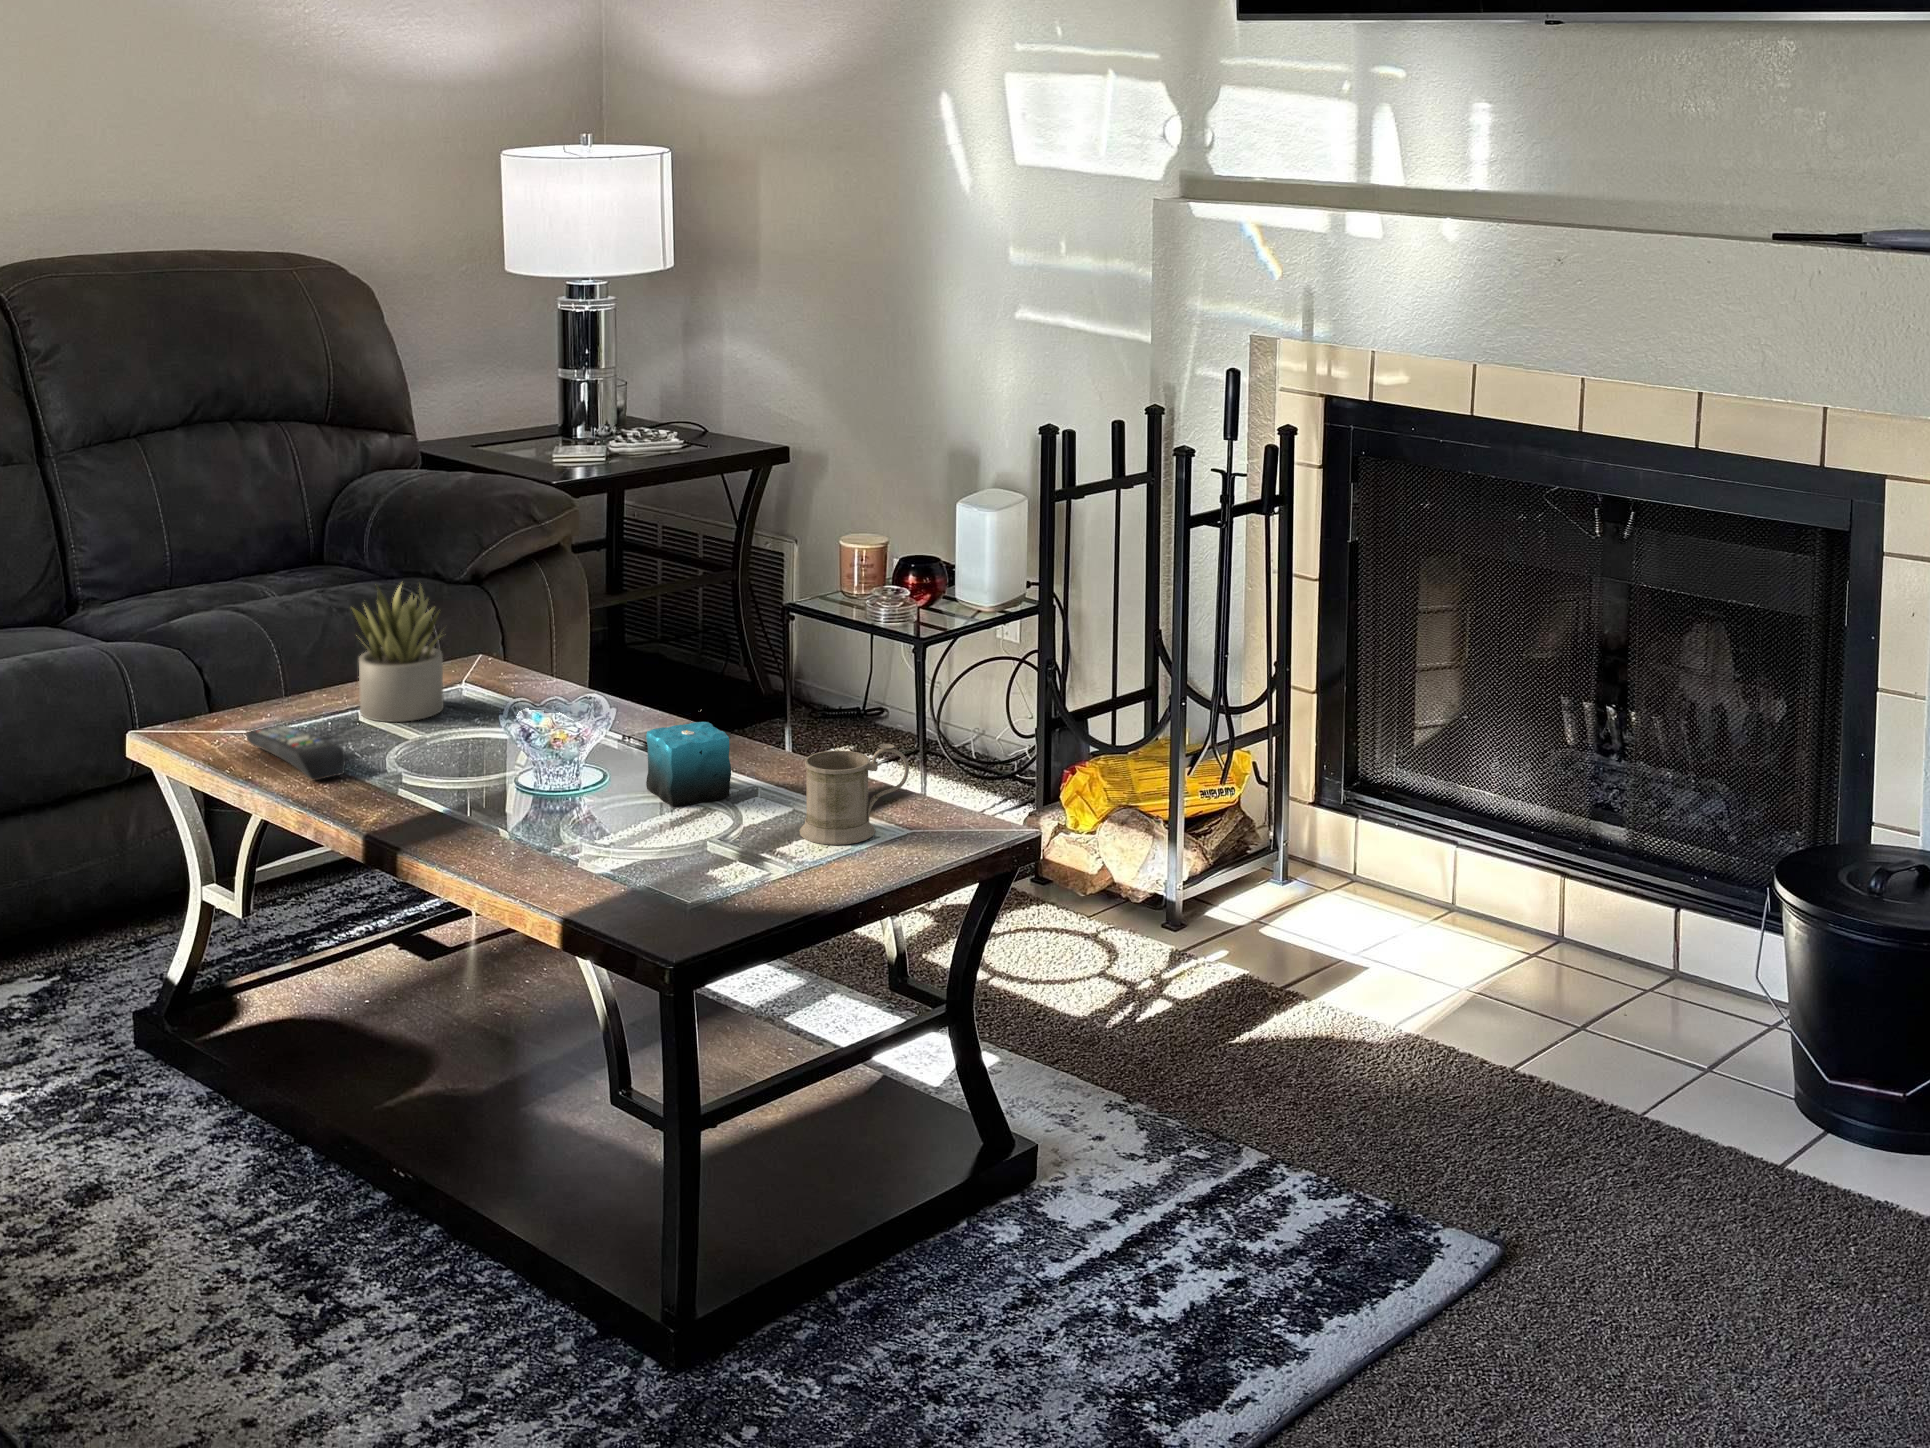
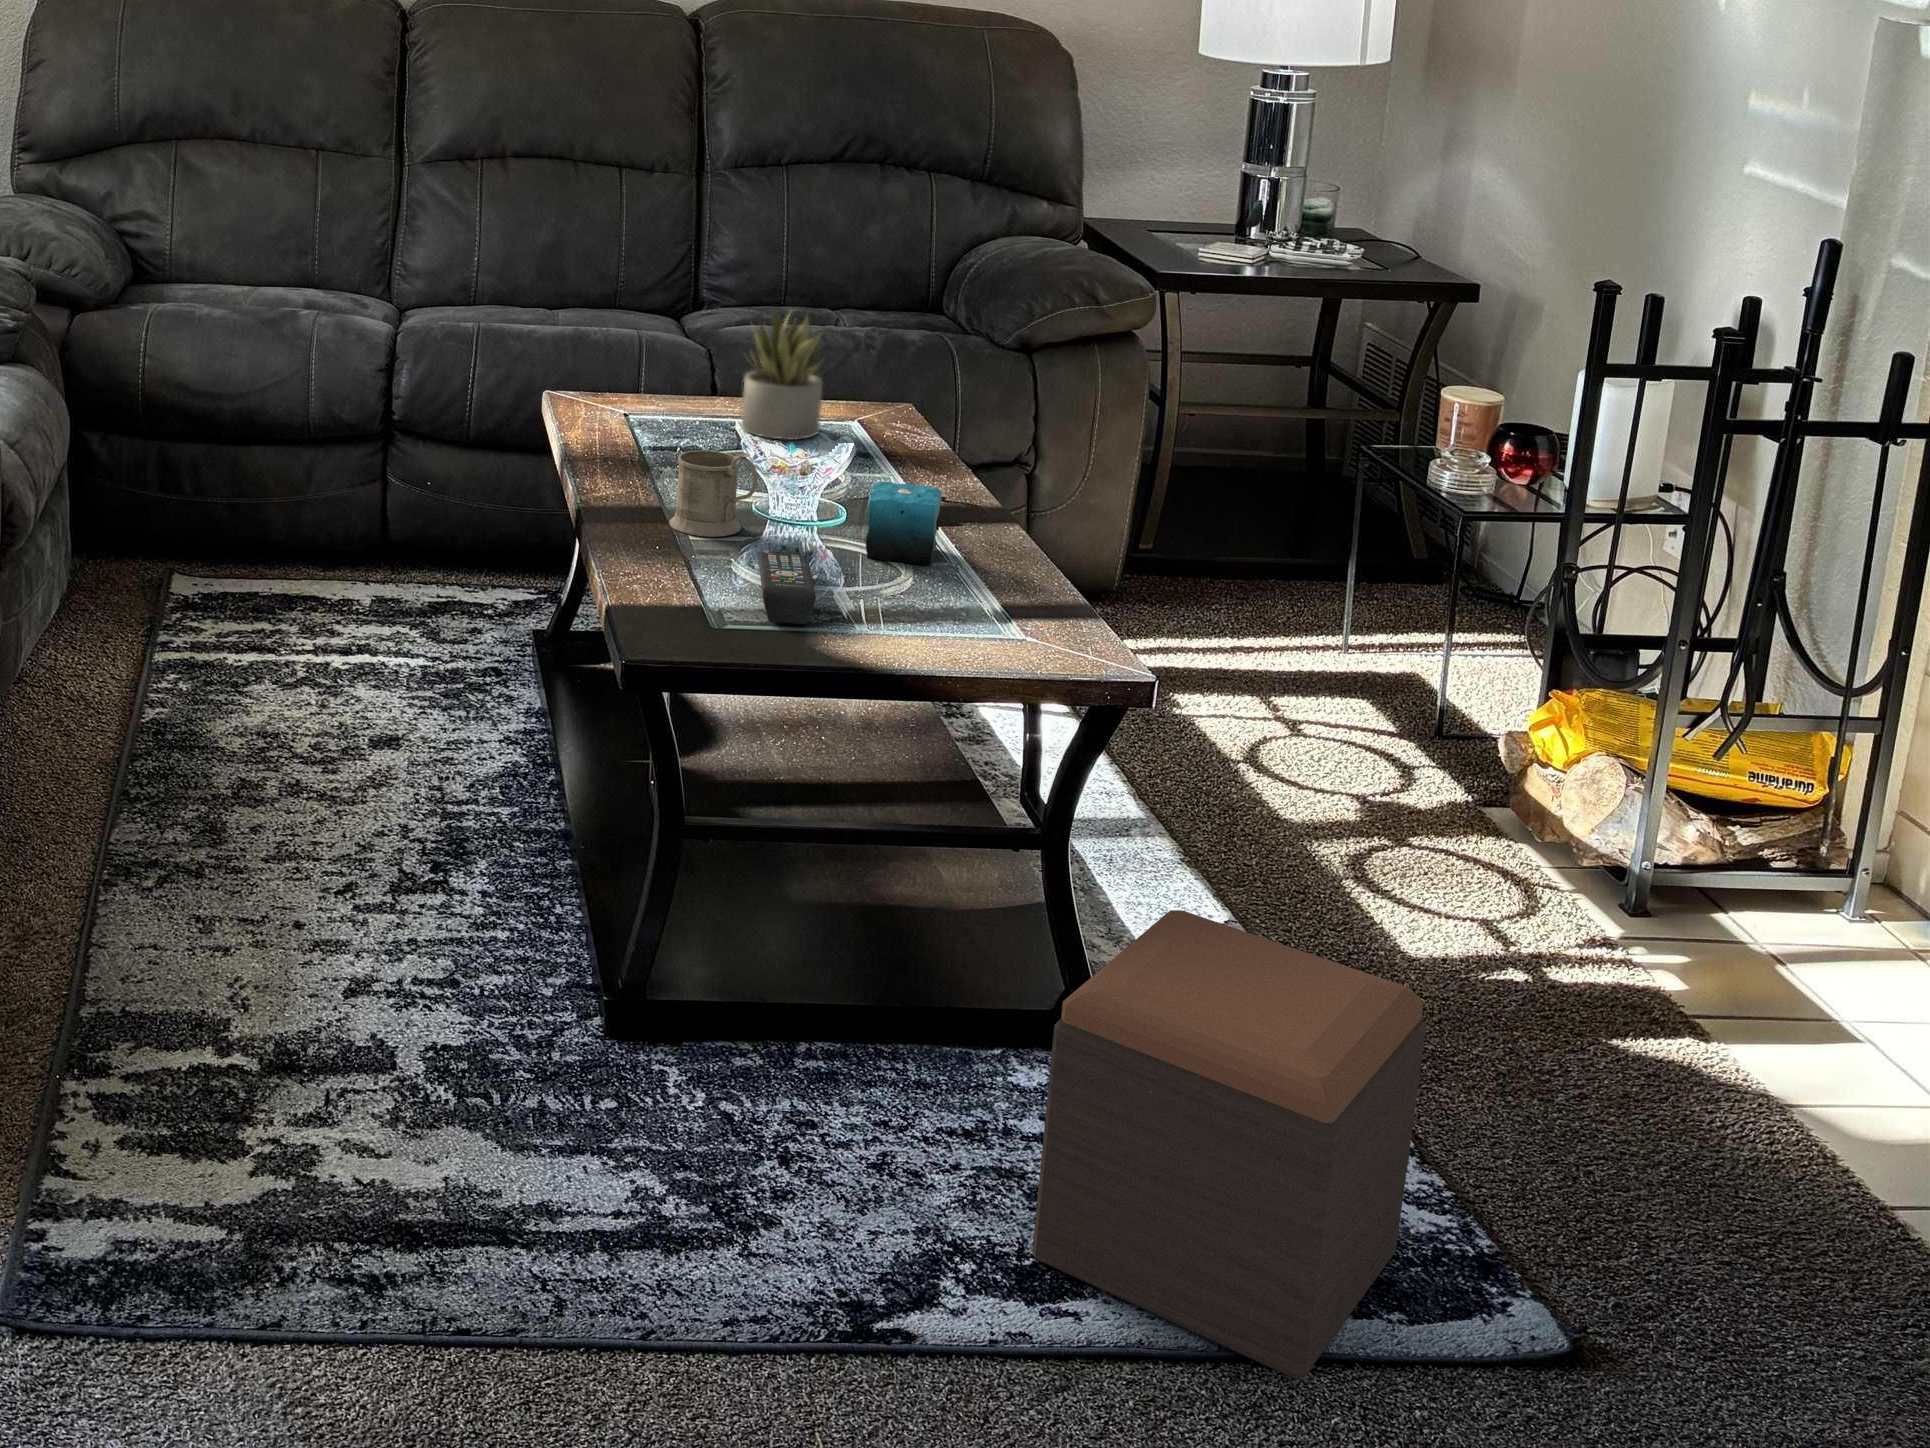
remote control: present [246,726,346,781] -> present [759,553,815,624]
mug: present [799,744,909,845] -> present [669,451,757,537]
footstool: none [1133,1016,1415,1372] -> present [1032,910,1426,1380]

